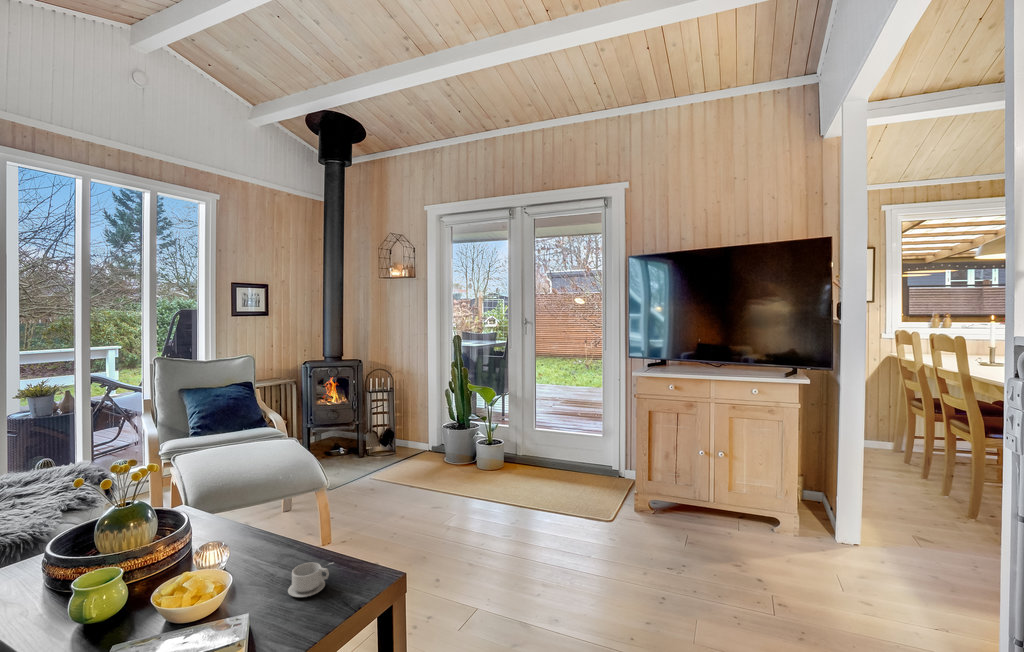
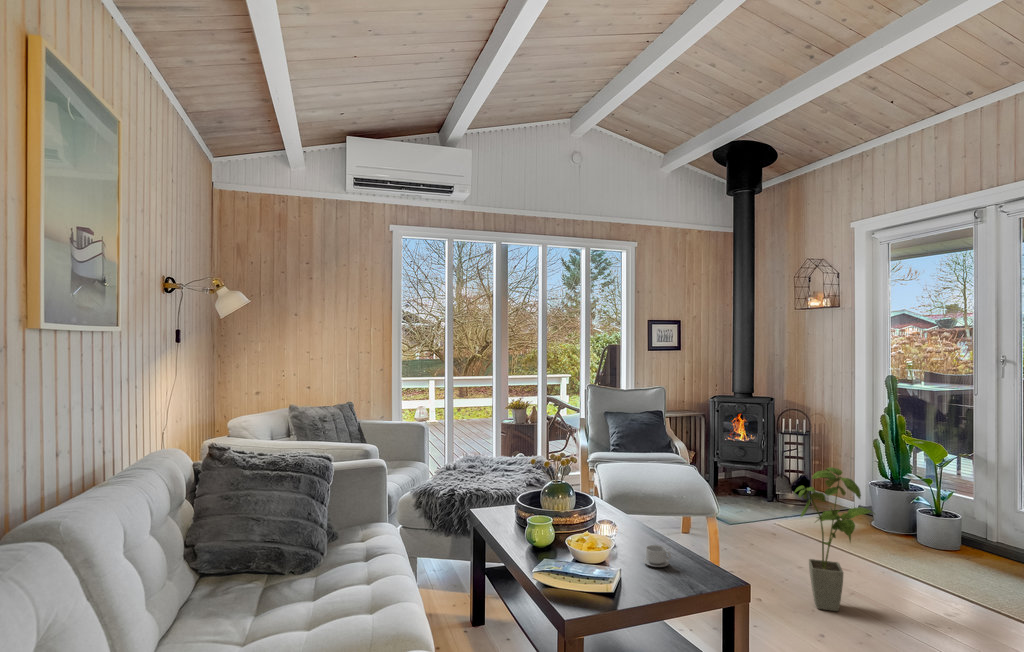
house plant: none [413,420,478,554] -> present [794,467,874,611]

